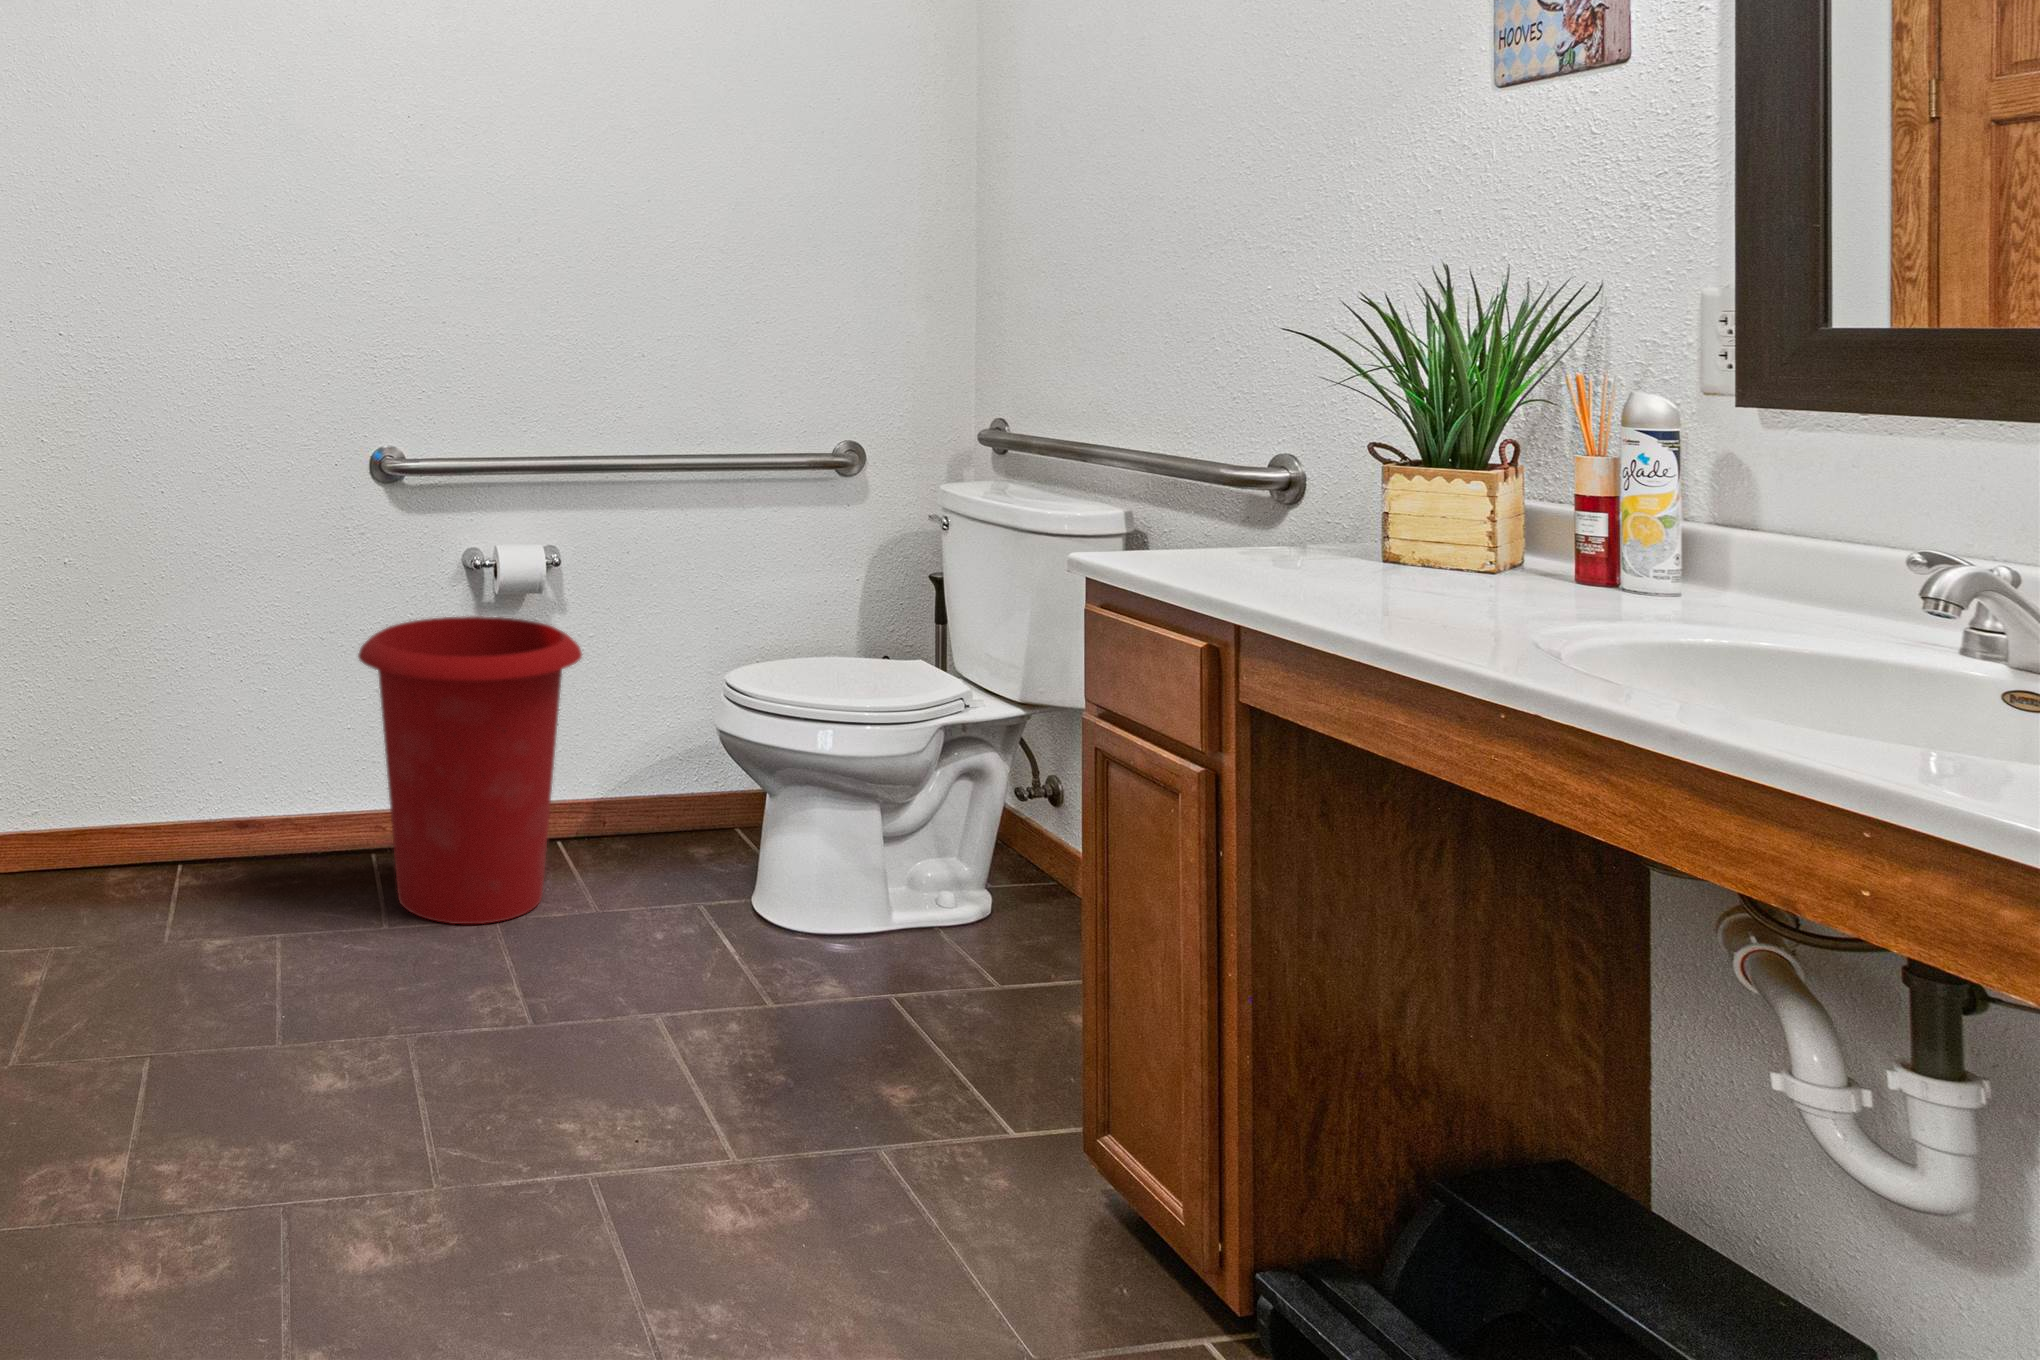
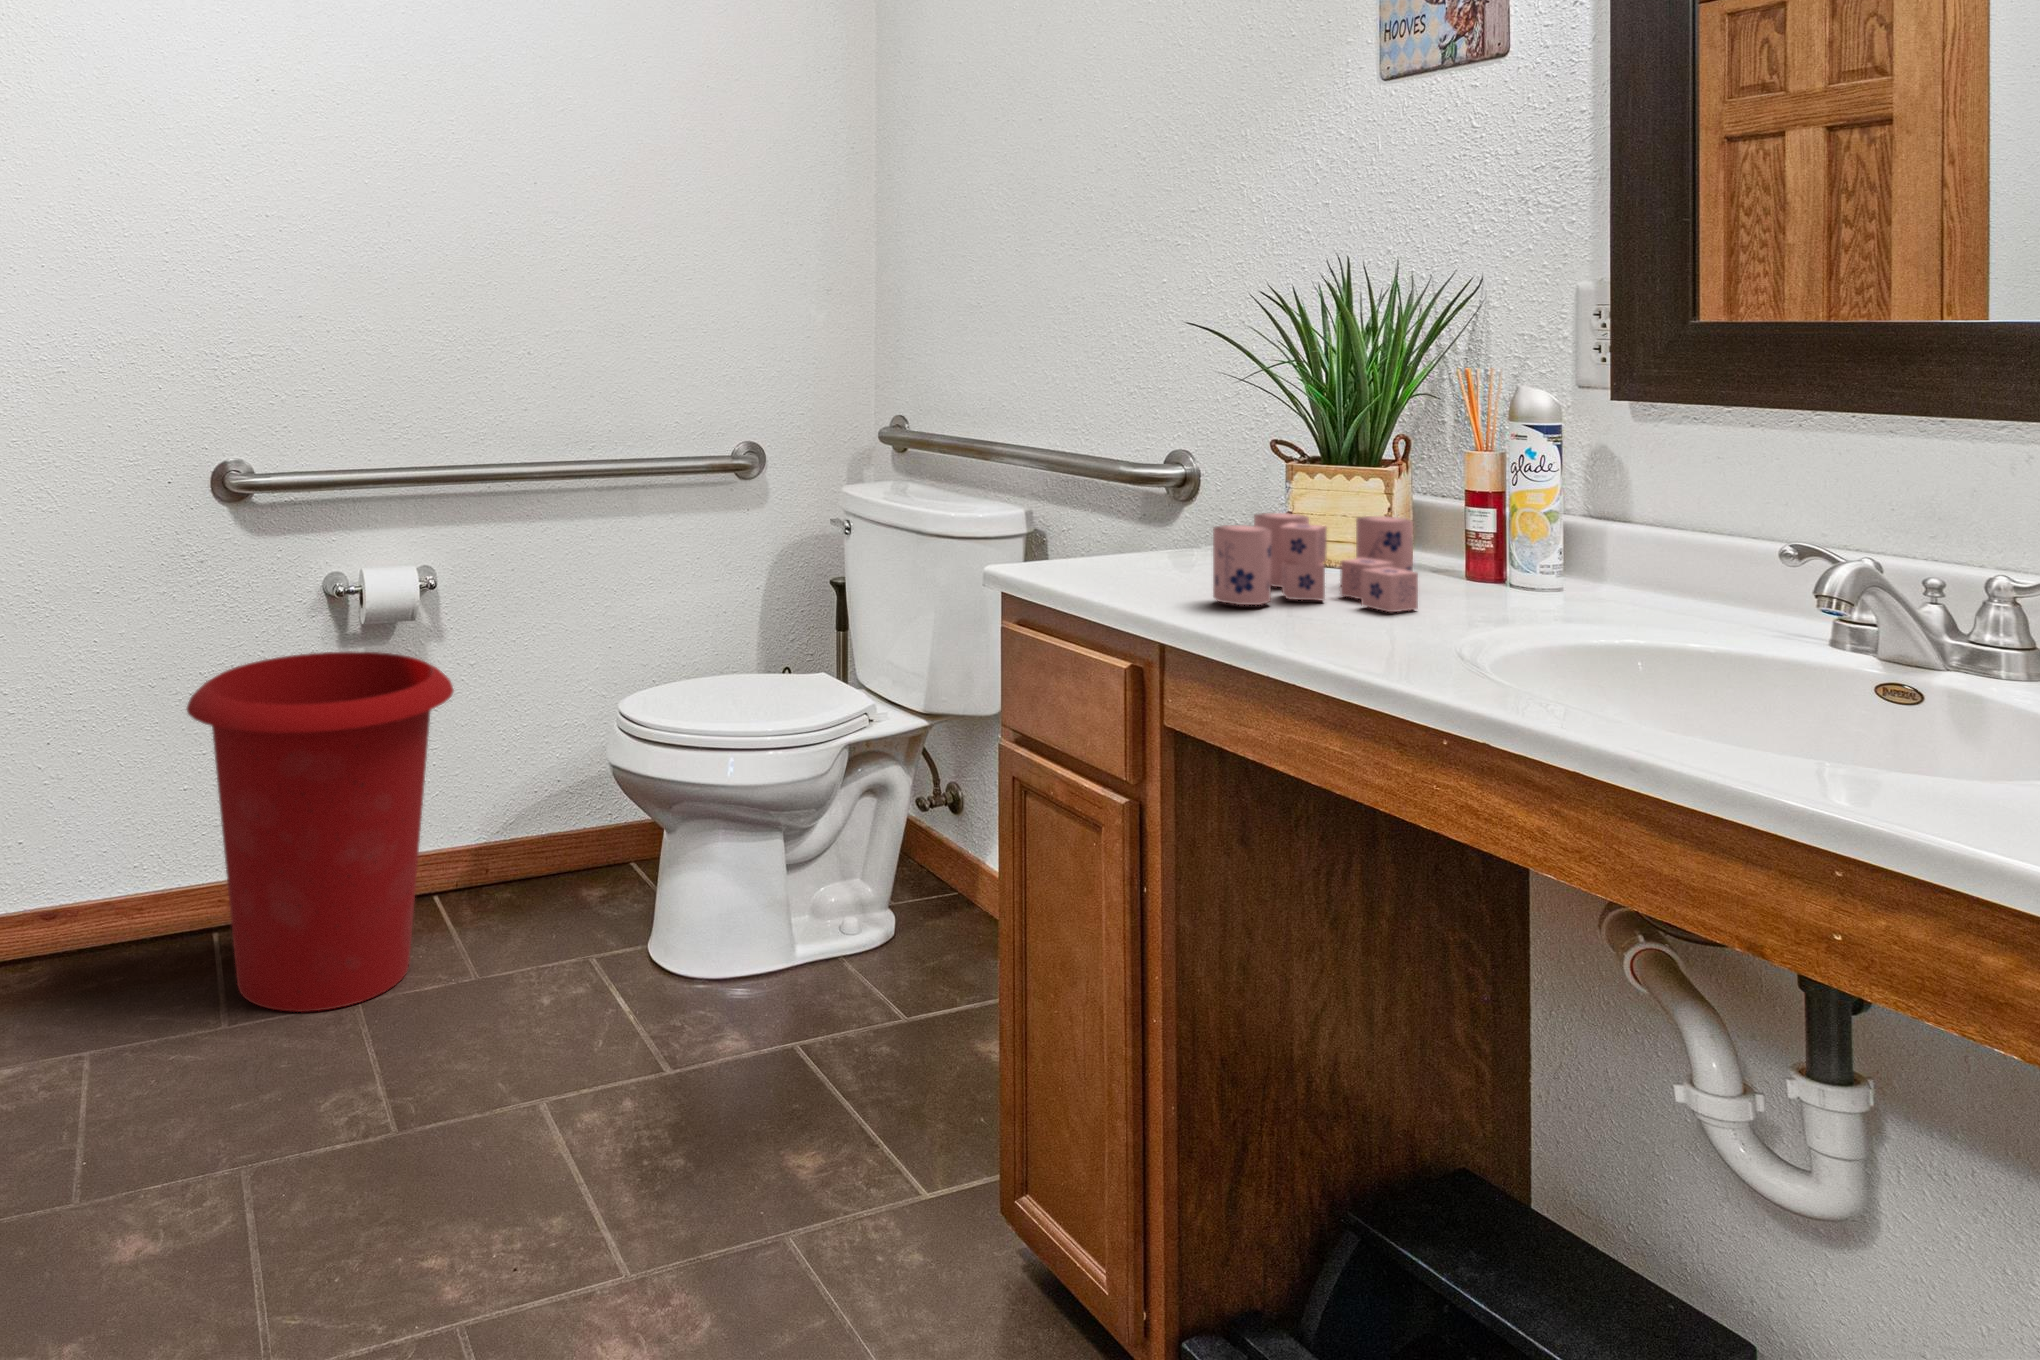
candle: none [1294,510,1510,606] -> present [1213,513,1418,612]

